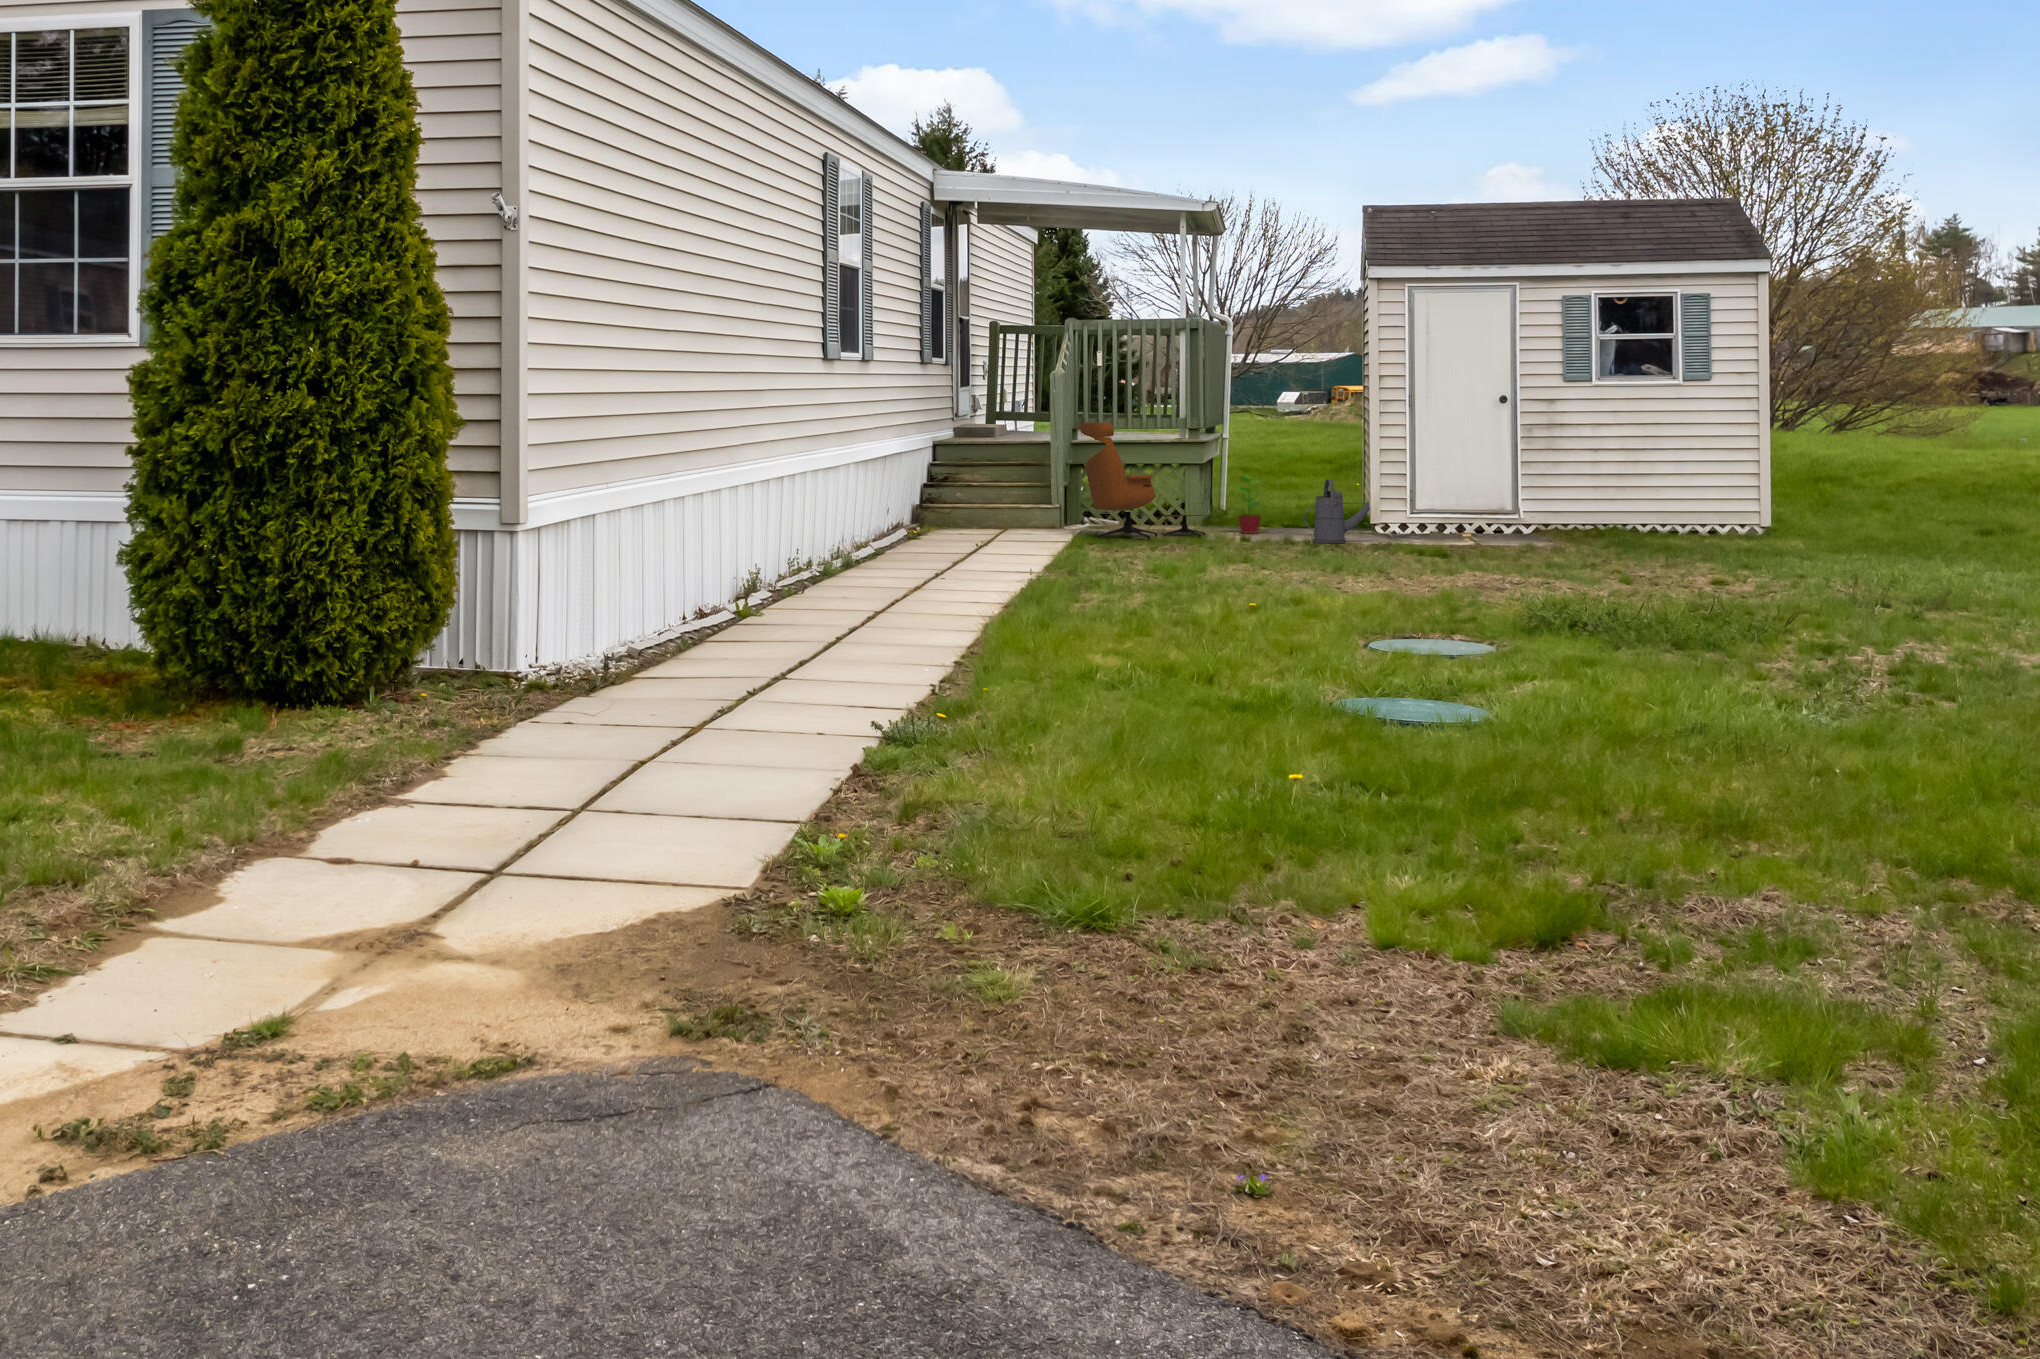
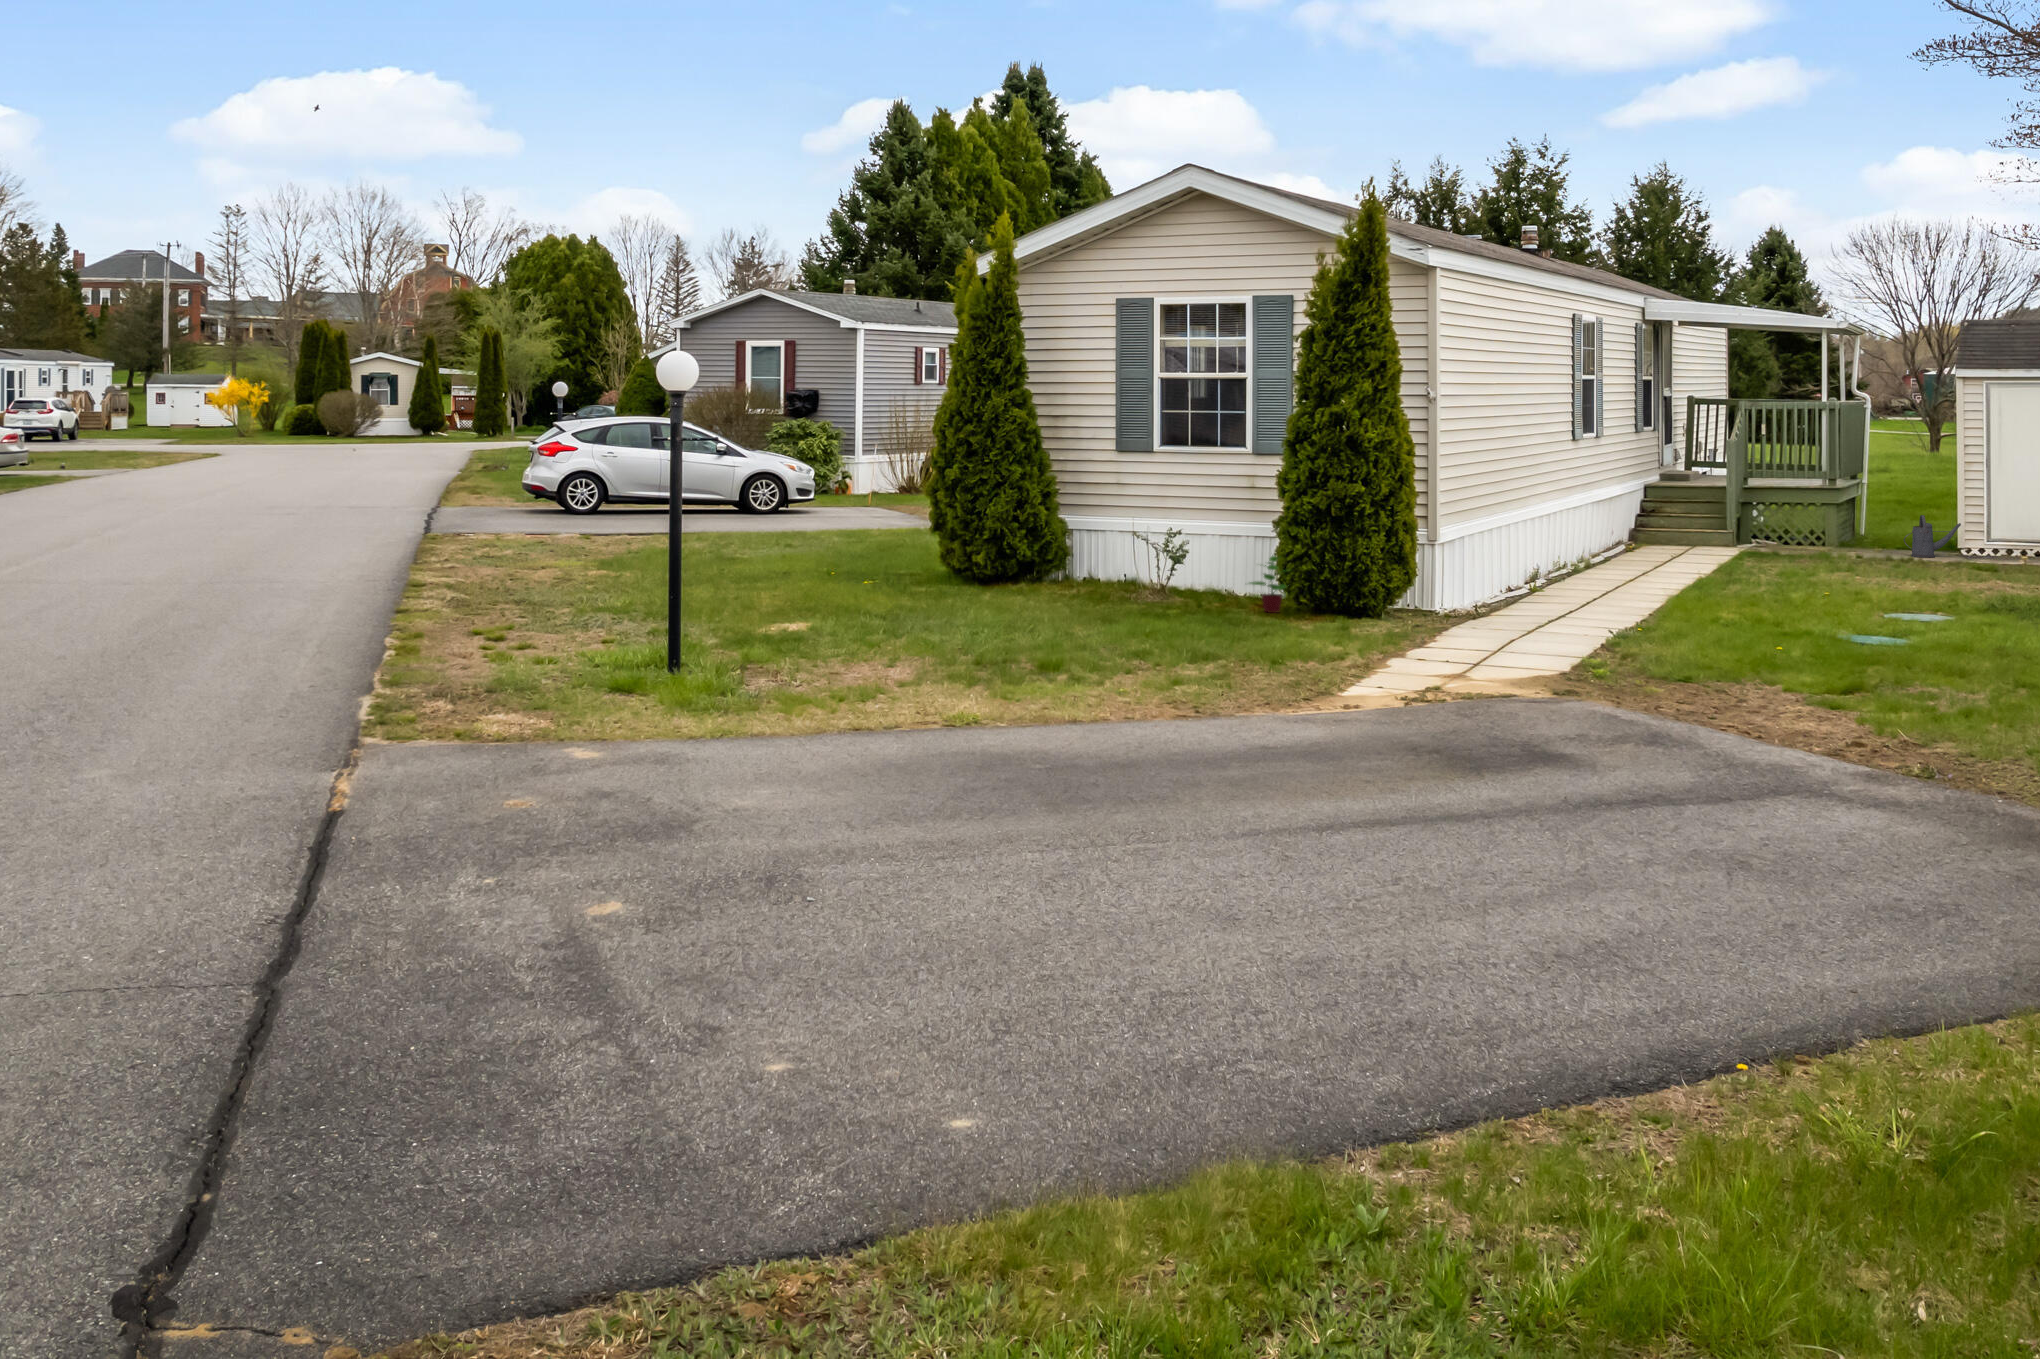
lounge chair: present [1080,422,1206,539] -> none [1746,475,1839,551]
potted plant: present [1238,475,1261,534] -> present [1250,555,1286,613]

